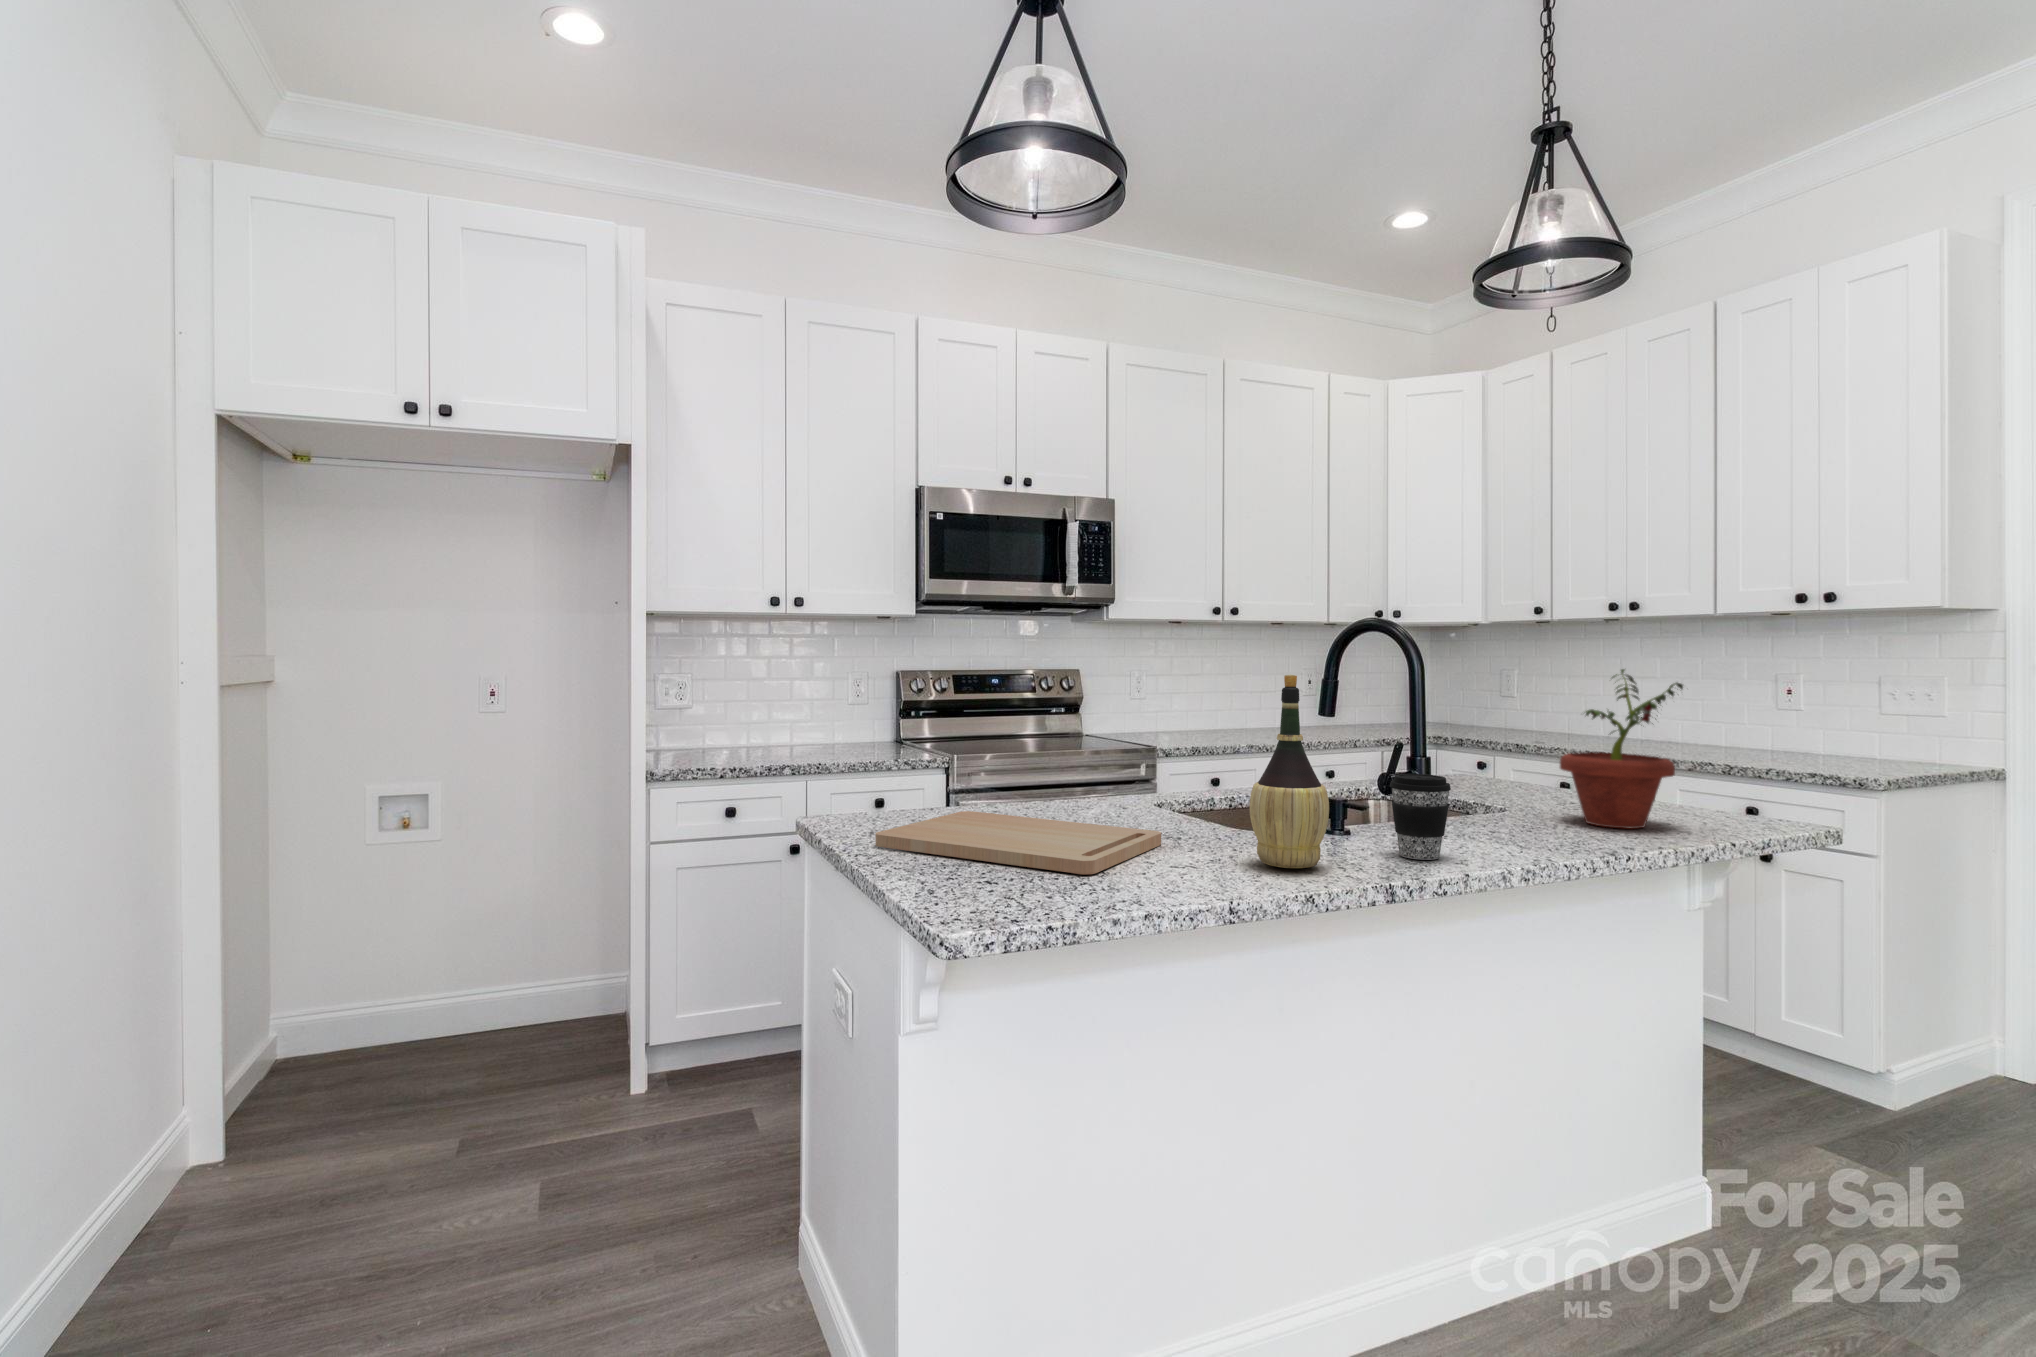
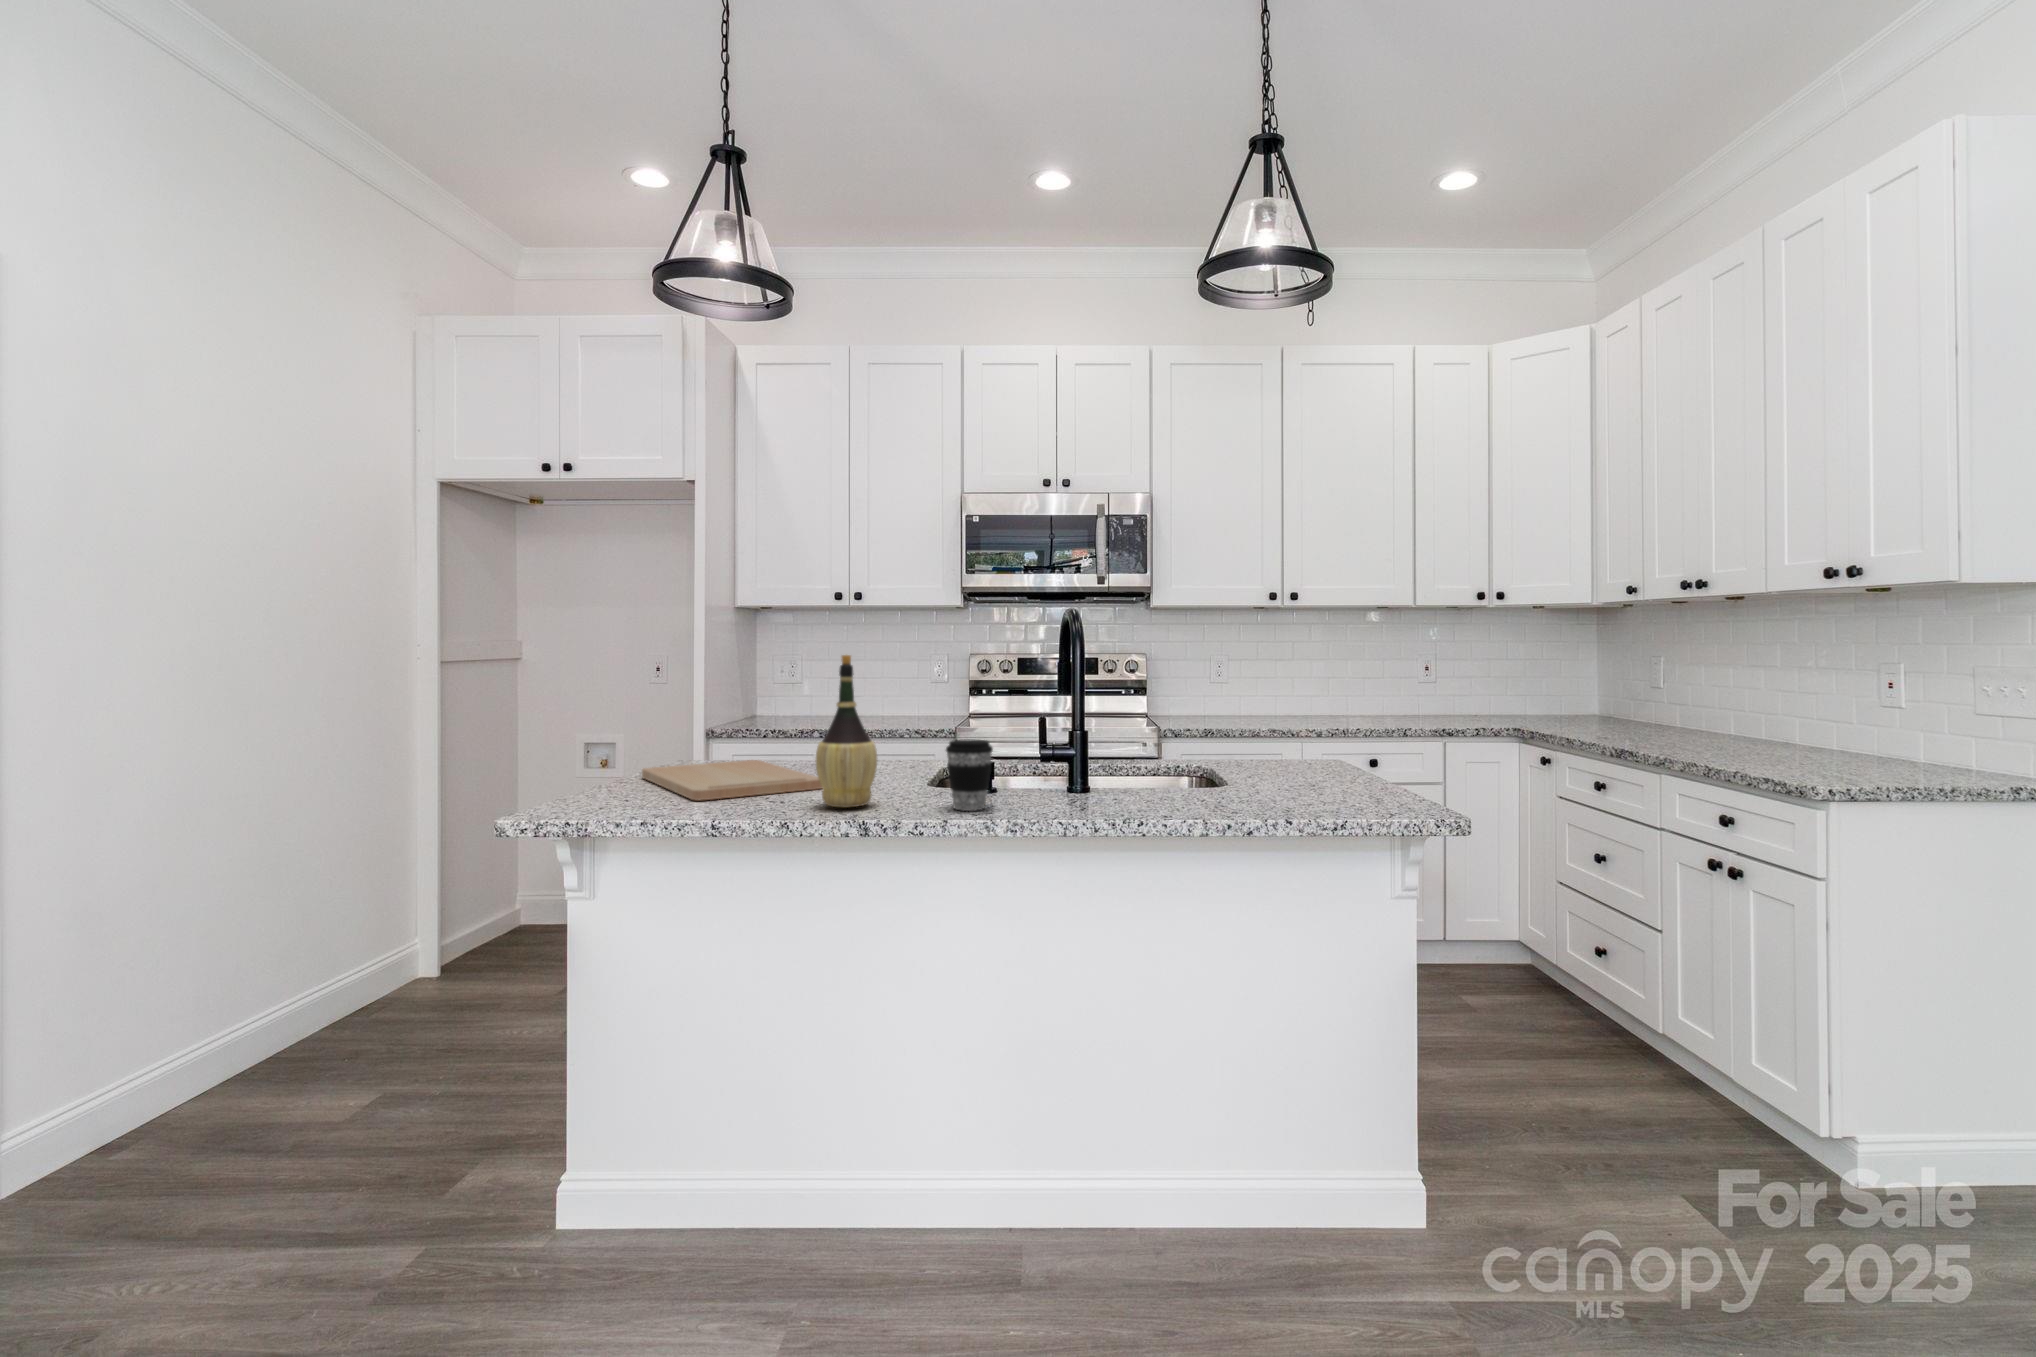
potted plant: present [1560,669,1683,828] -> none [1206,653,1302,805]

